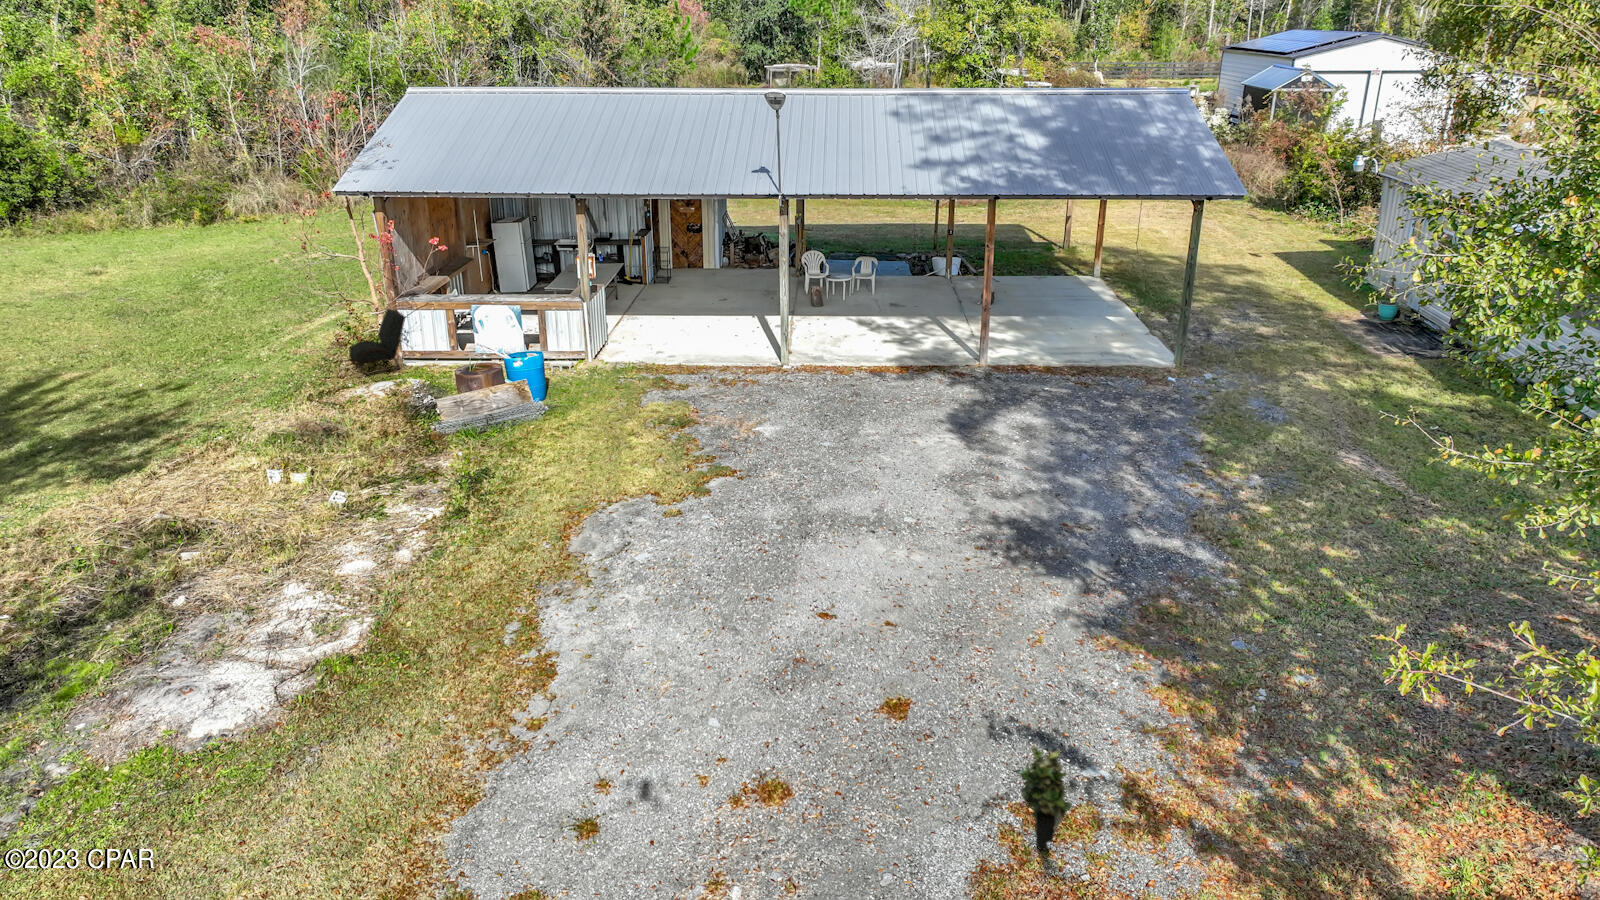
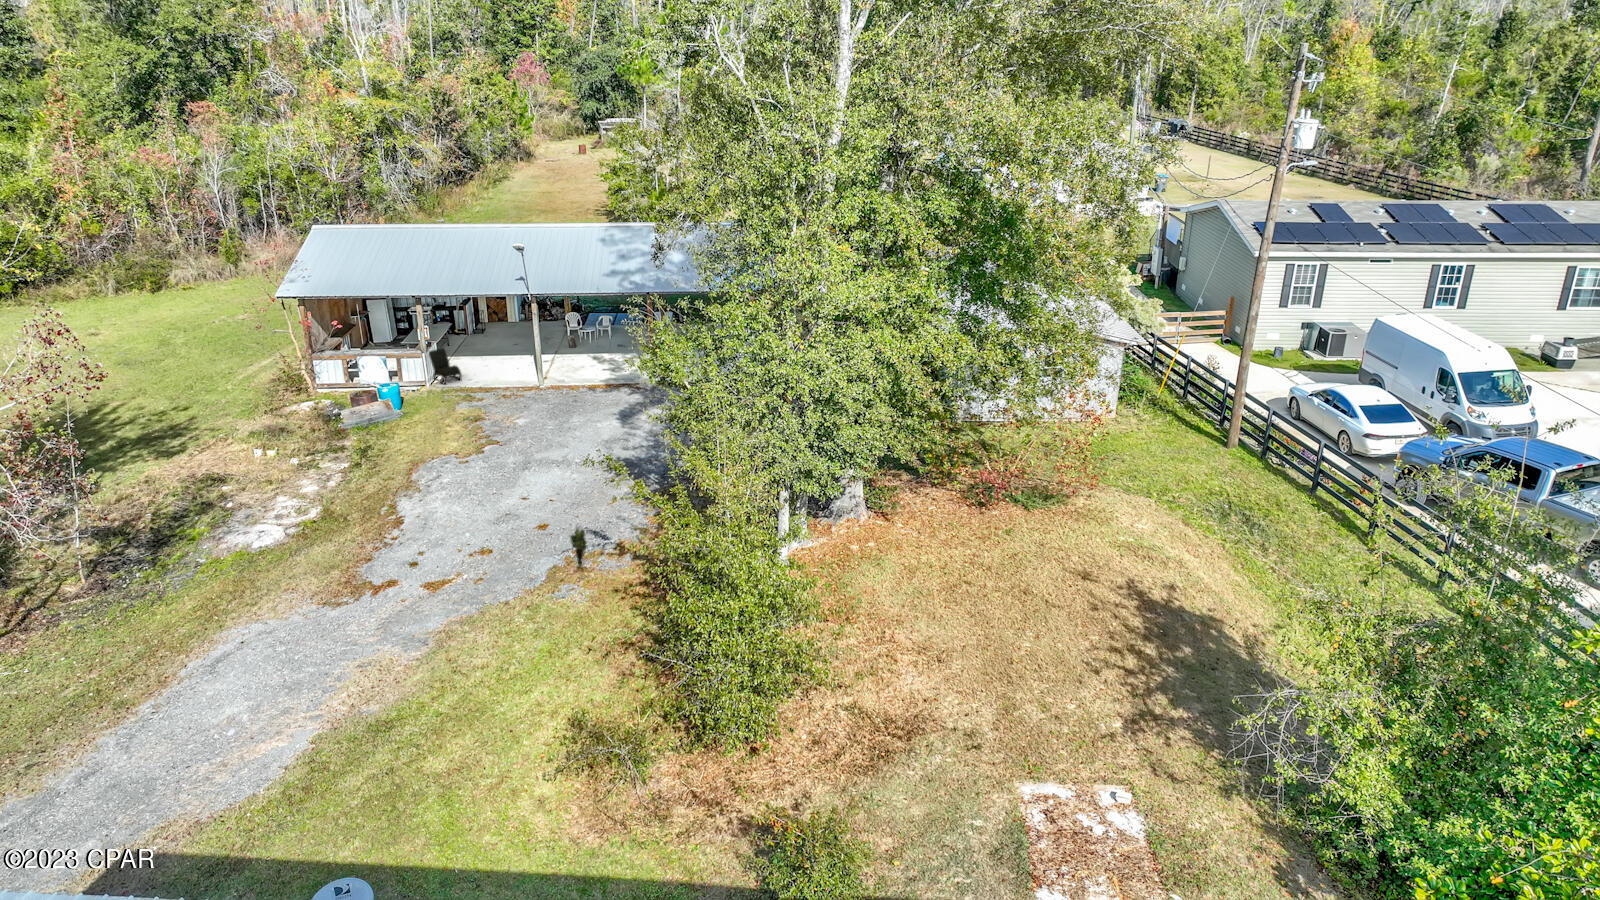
lounge chair: present [349,309,405,376] -> present [429,348,462,384]

